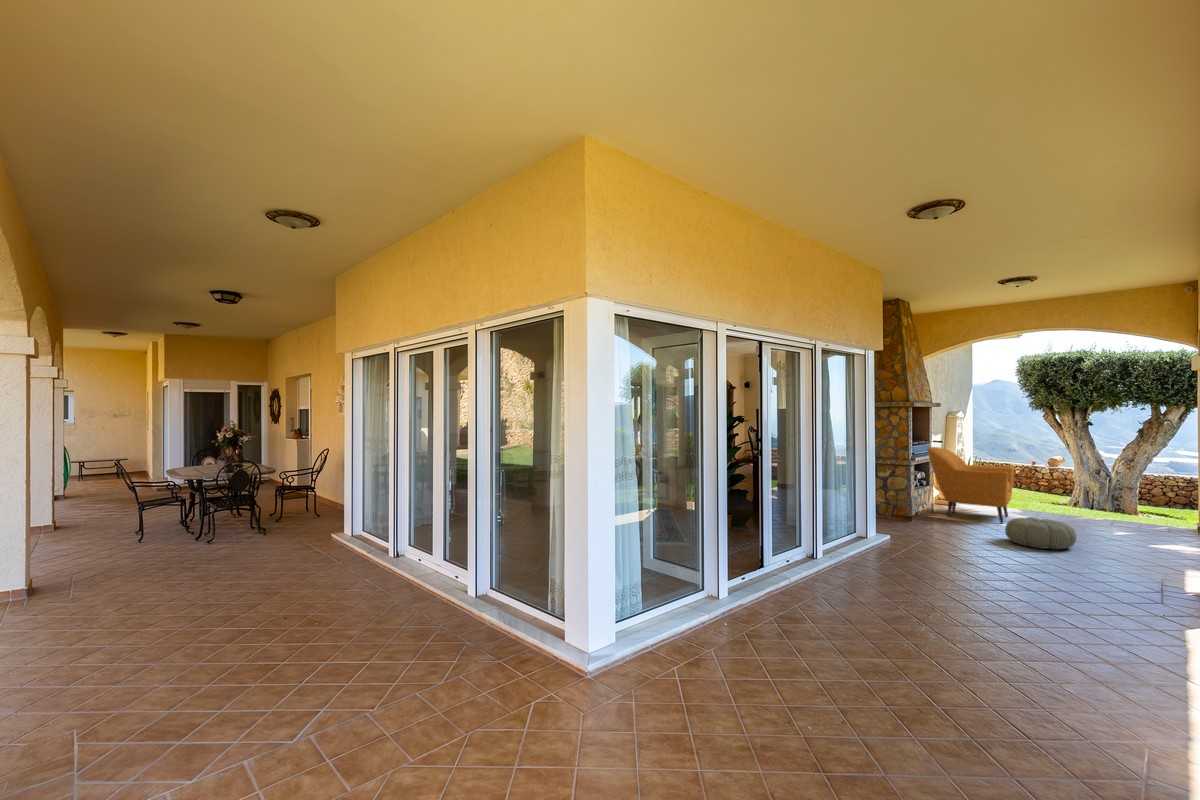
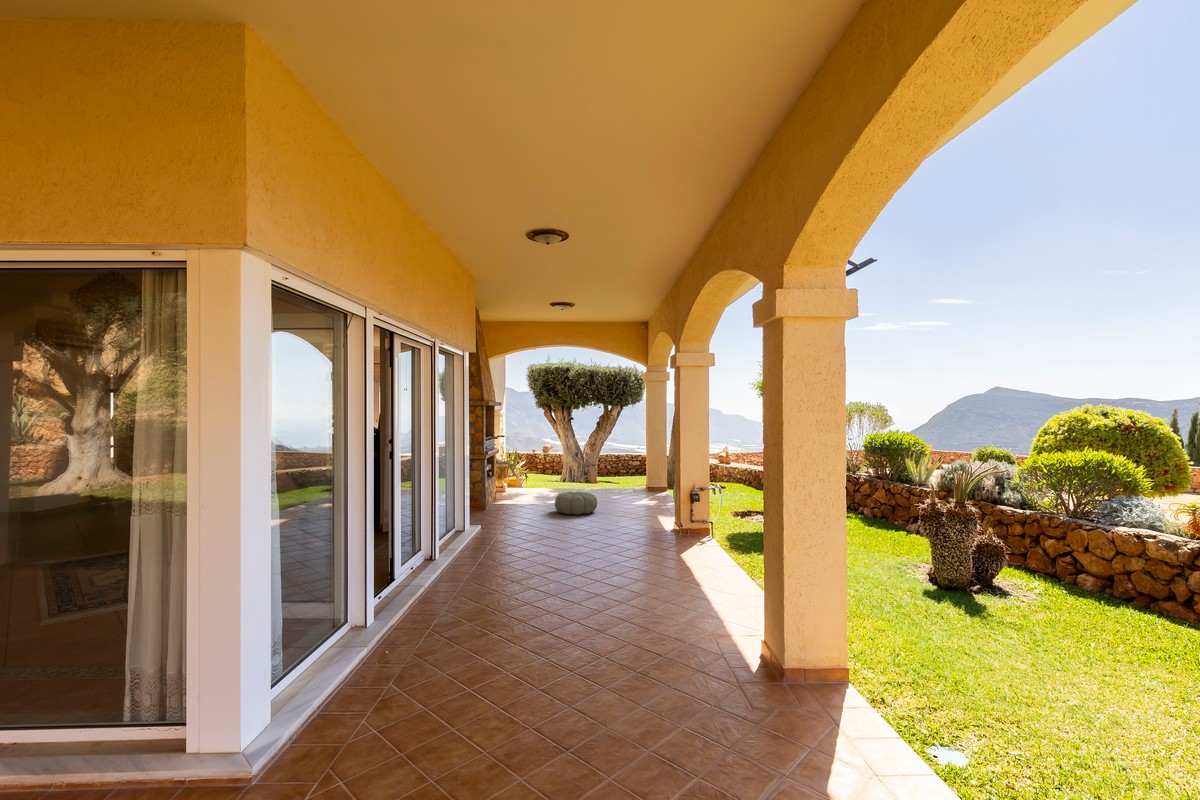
armchair: present [927,447,1014,523] -> none [489,441,548,500]

